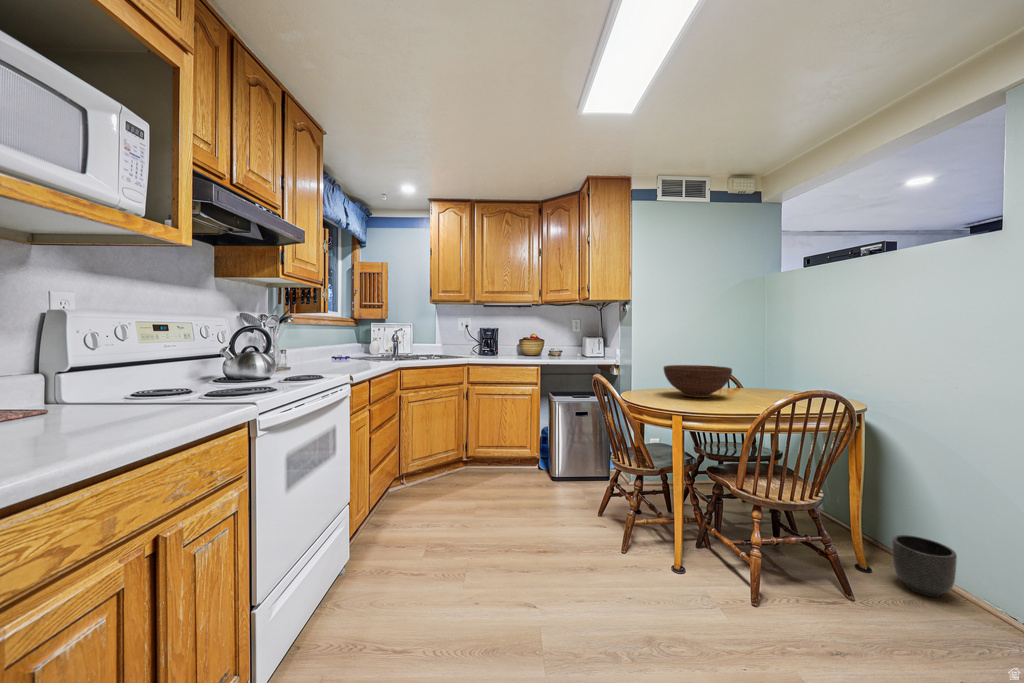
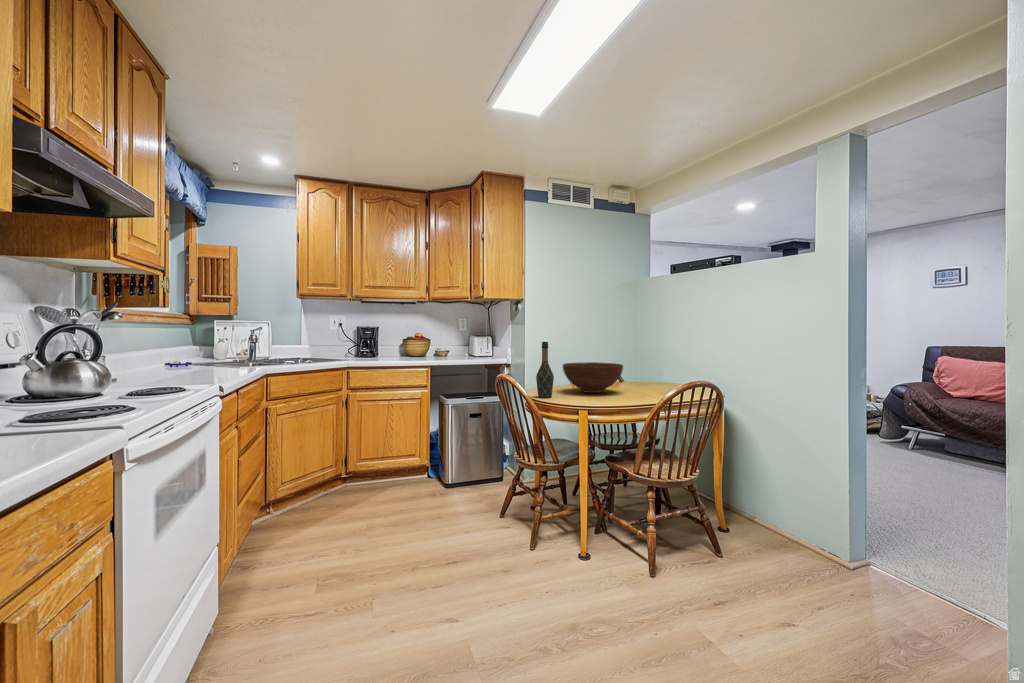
wine bottle: none [631,343,650,400] -> present [536,342,554,398]
planter: present [892,535,957,597] -> none [748,499,791,546]

